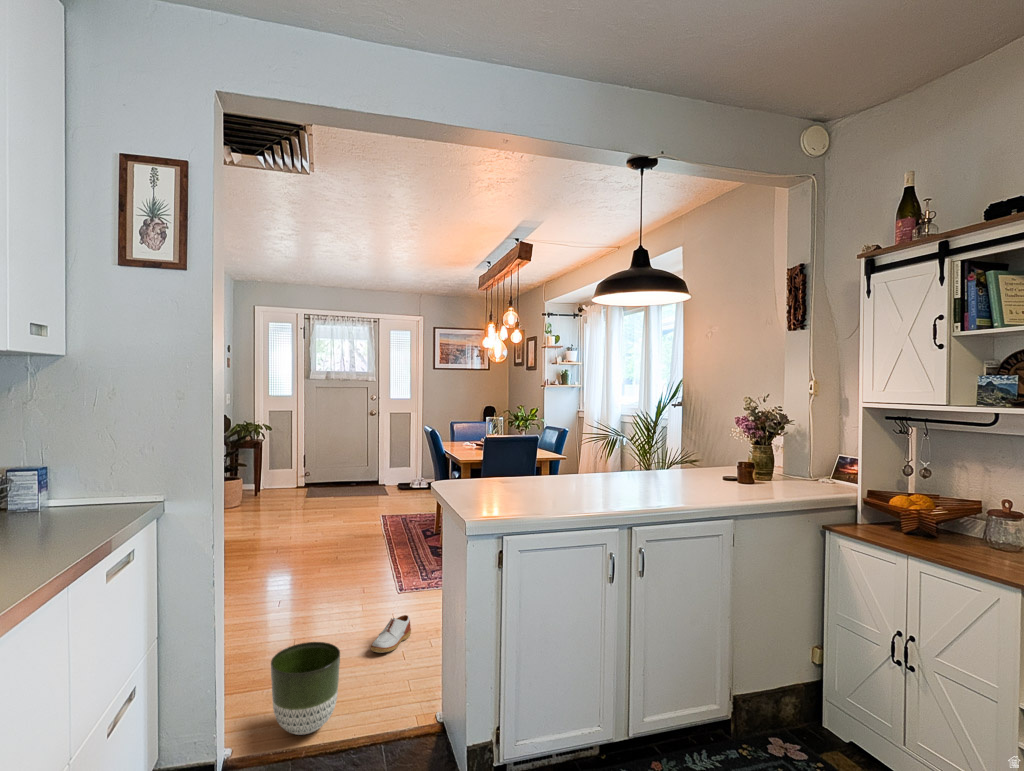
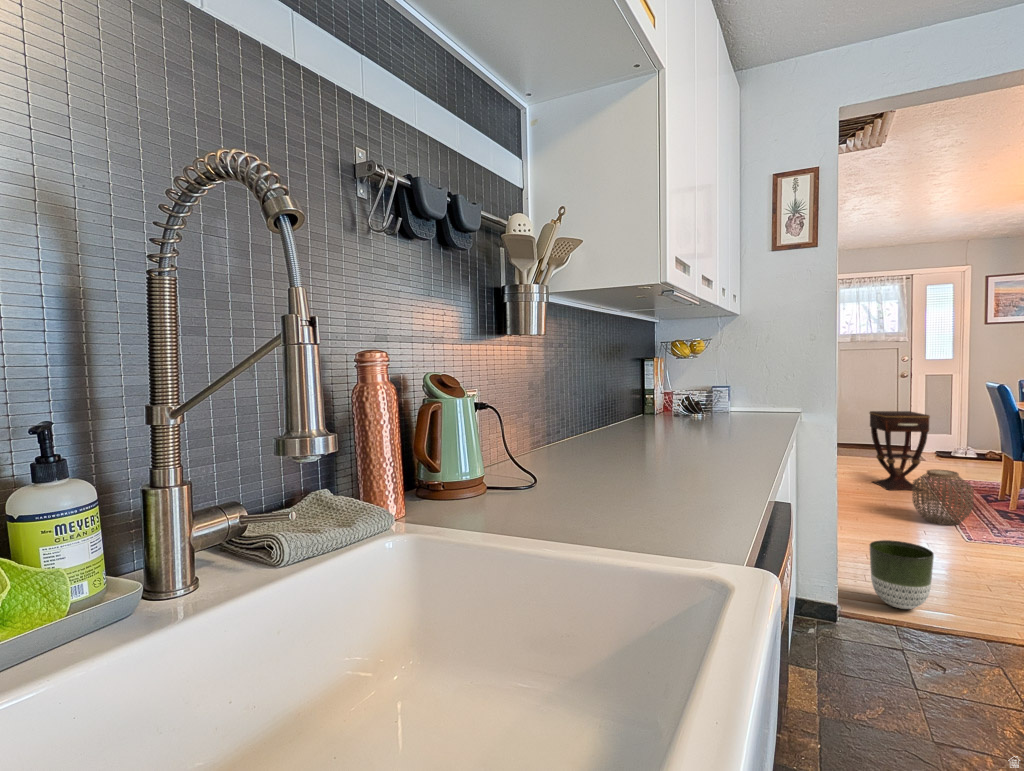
side table: none [331,454,382,538] -> present [870,411,930,490]
woven basket: none [357,518,408,576] -> present [912,469,973,525]
shoe: present [371,615,411,653] -> none [949,551,993,579]

